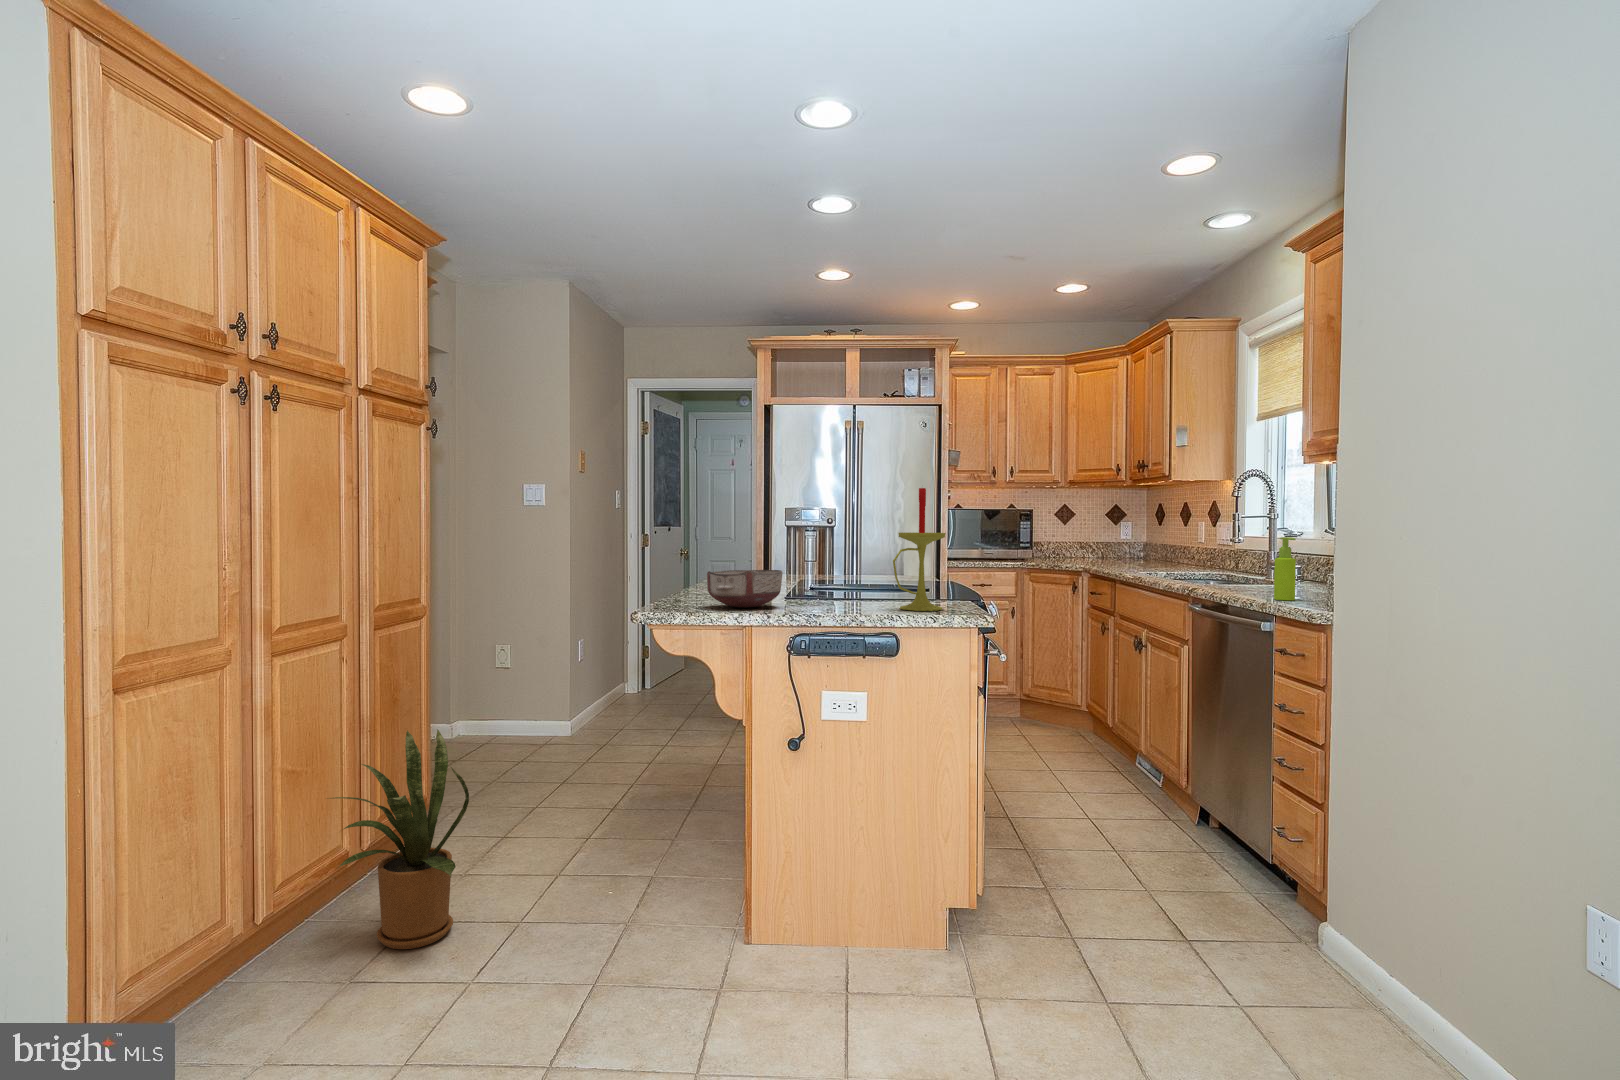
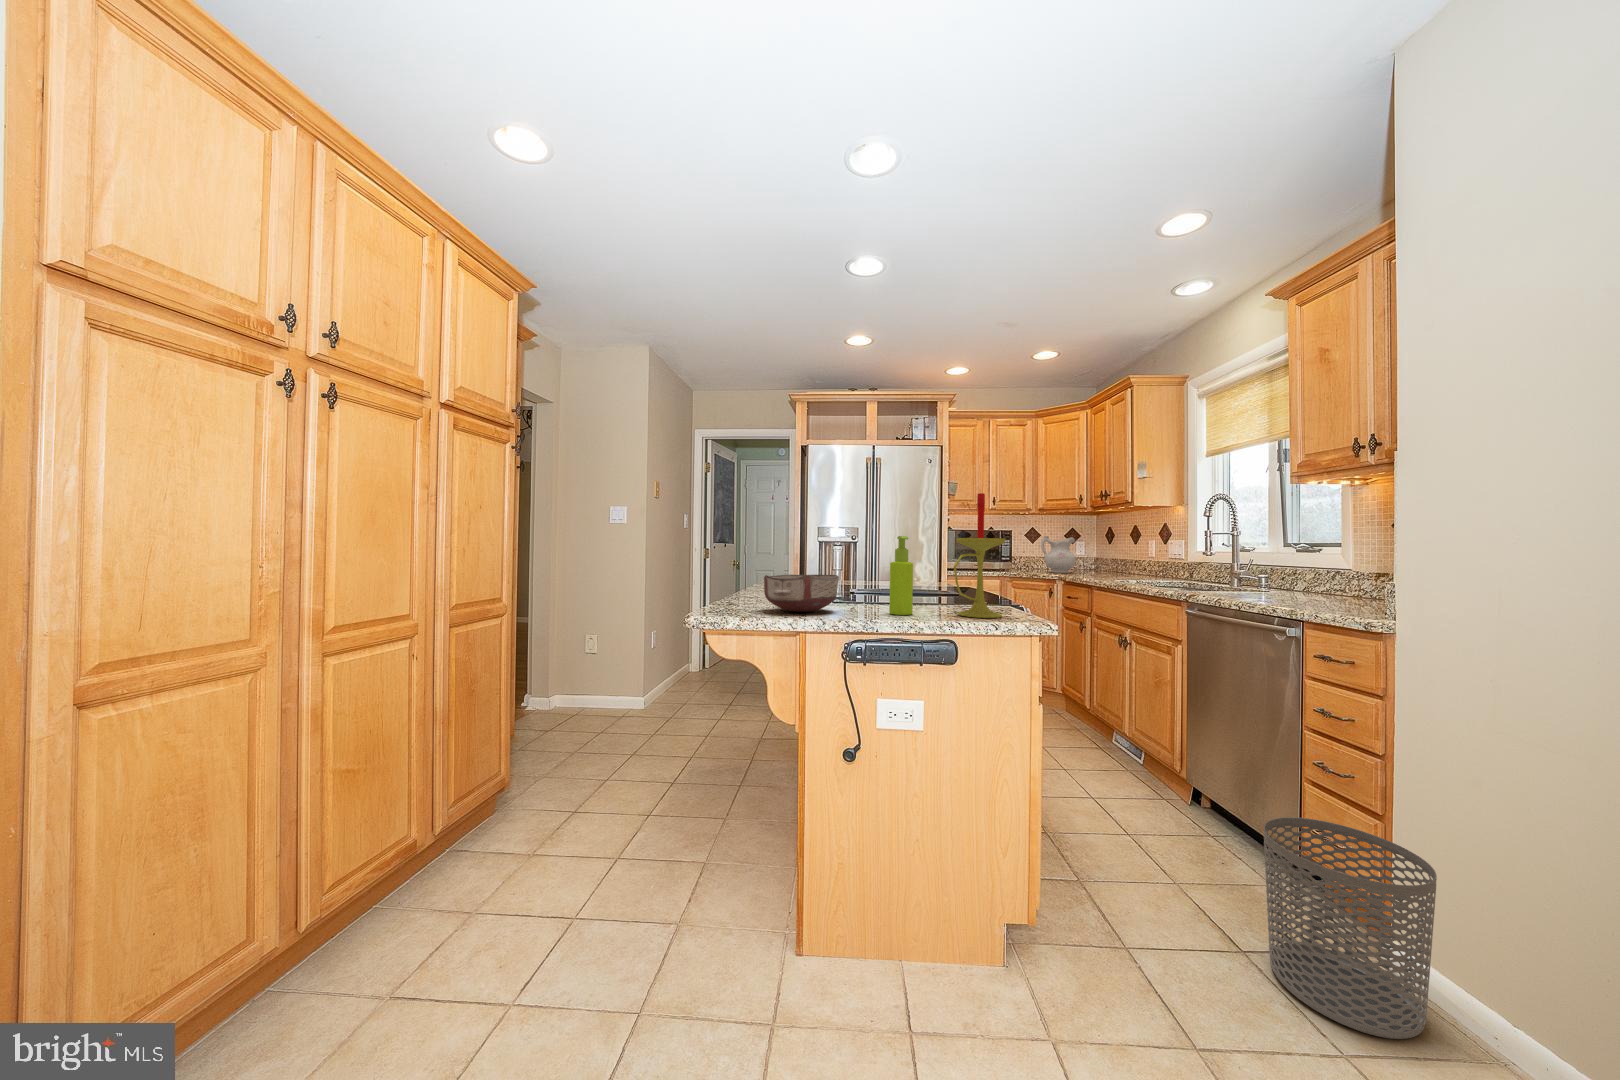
ceramic pitcher: none [1065,517,1108,564] -> present [1041,536,1076,573]
soap dispenser: present [1274,537,1296,600] -> present [889,536,913,615]
house plant: present [330,729,469,949] -> none [377,722,527,953]
waste bin: none [1199,806,1333,989] -> present [1264,817,1437,1039]

